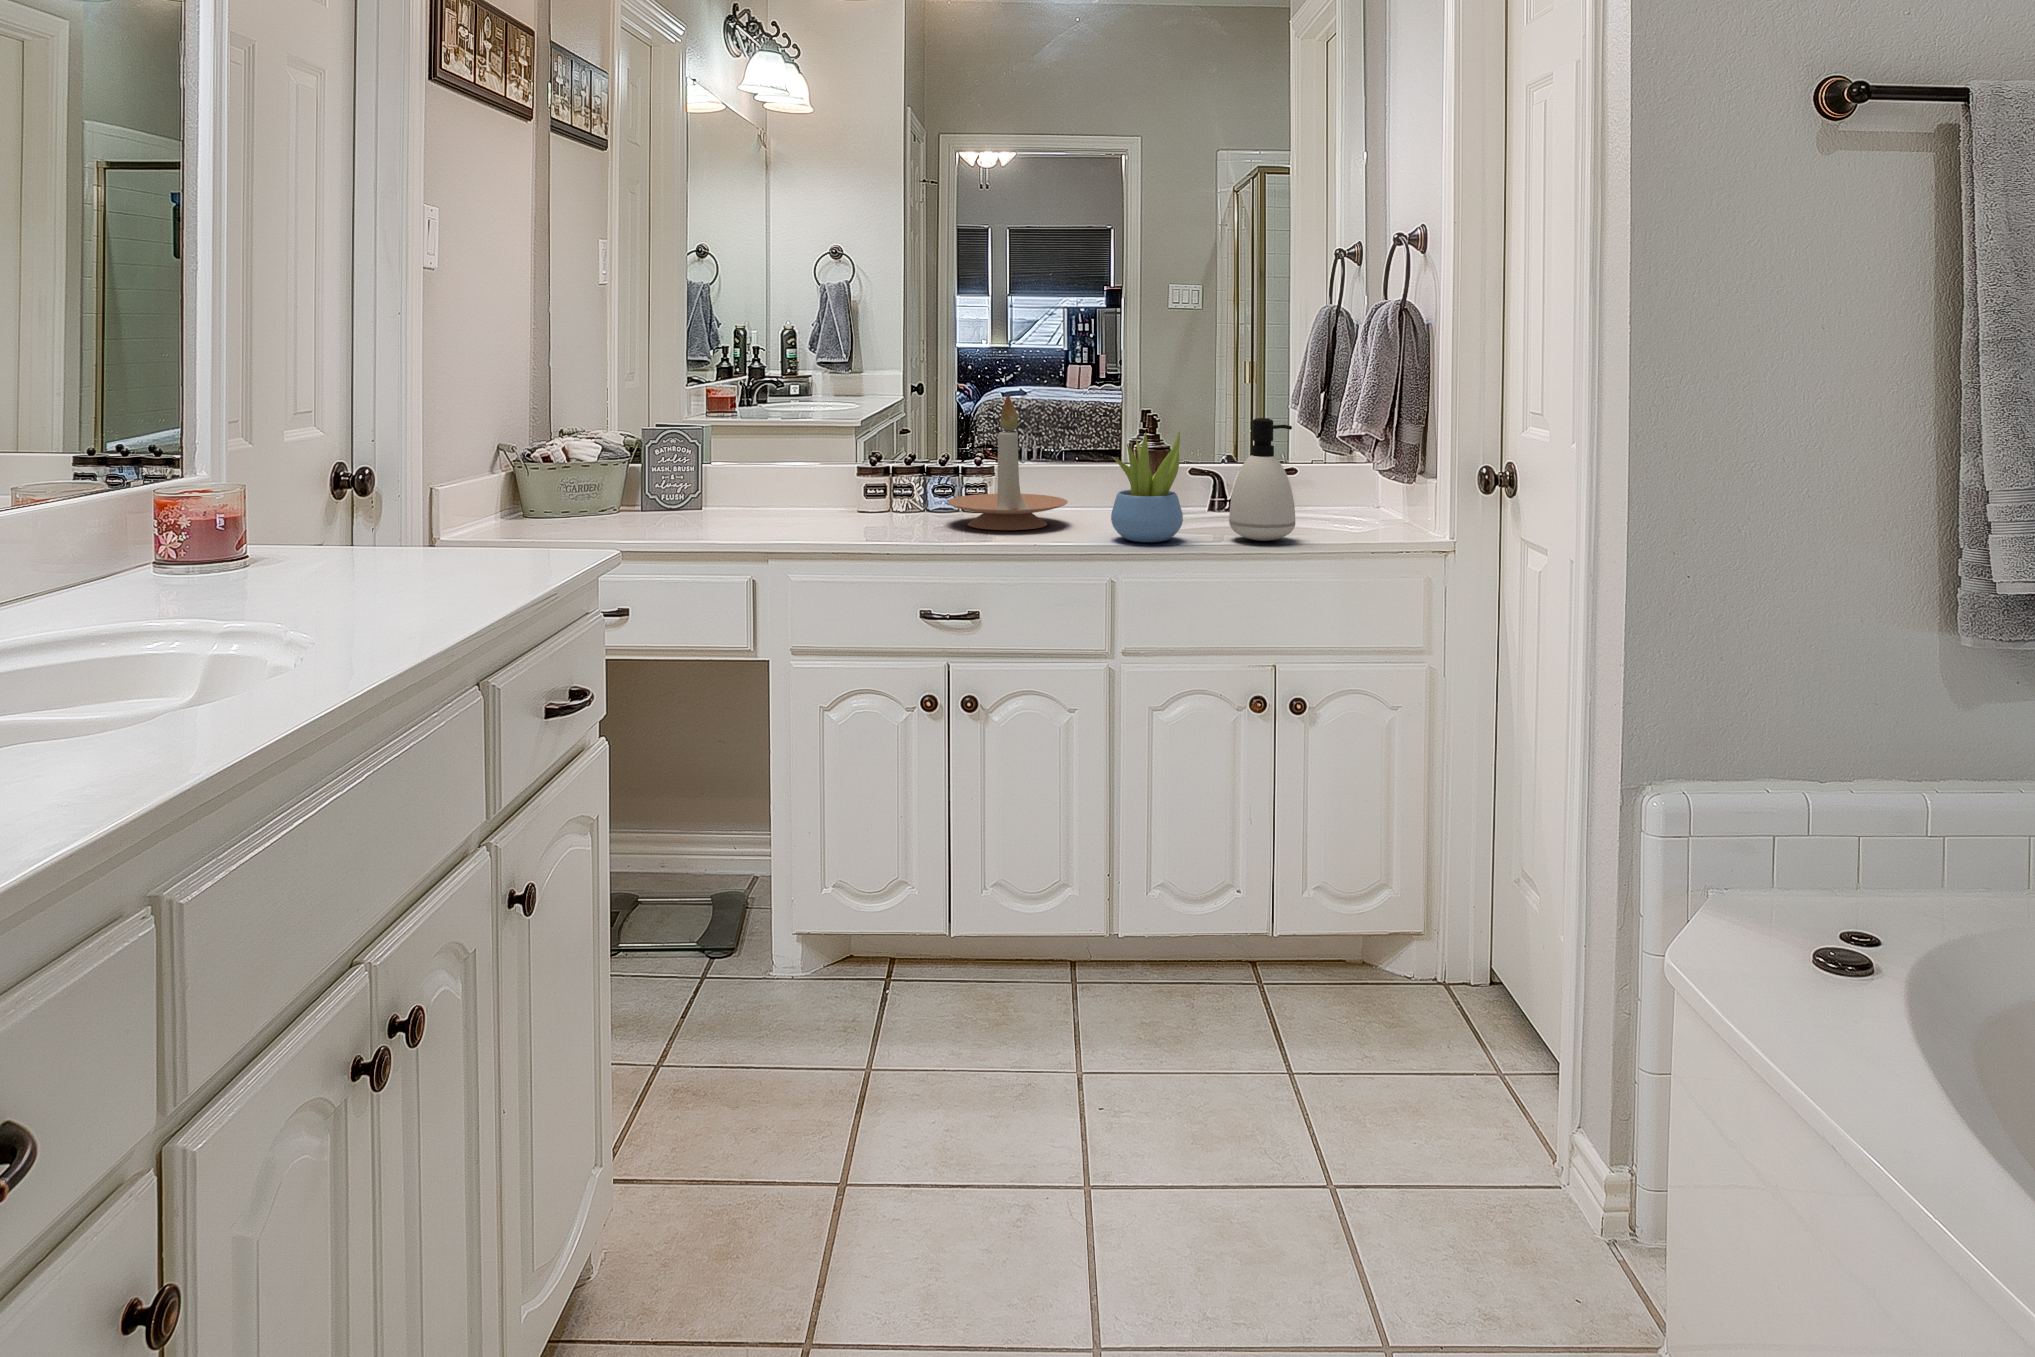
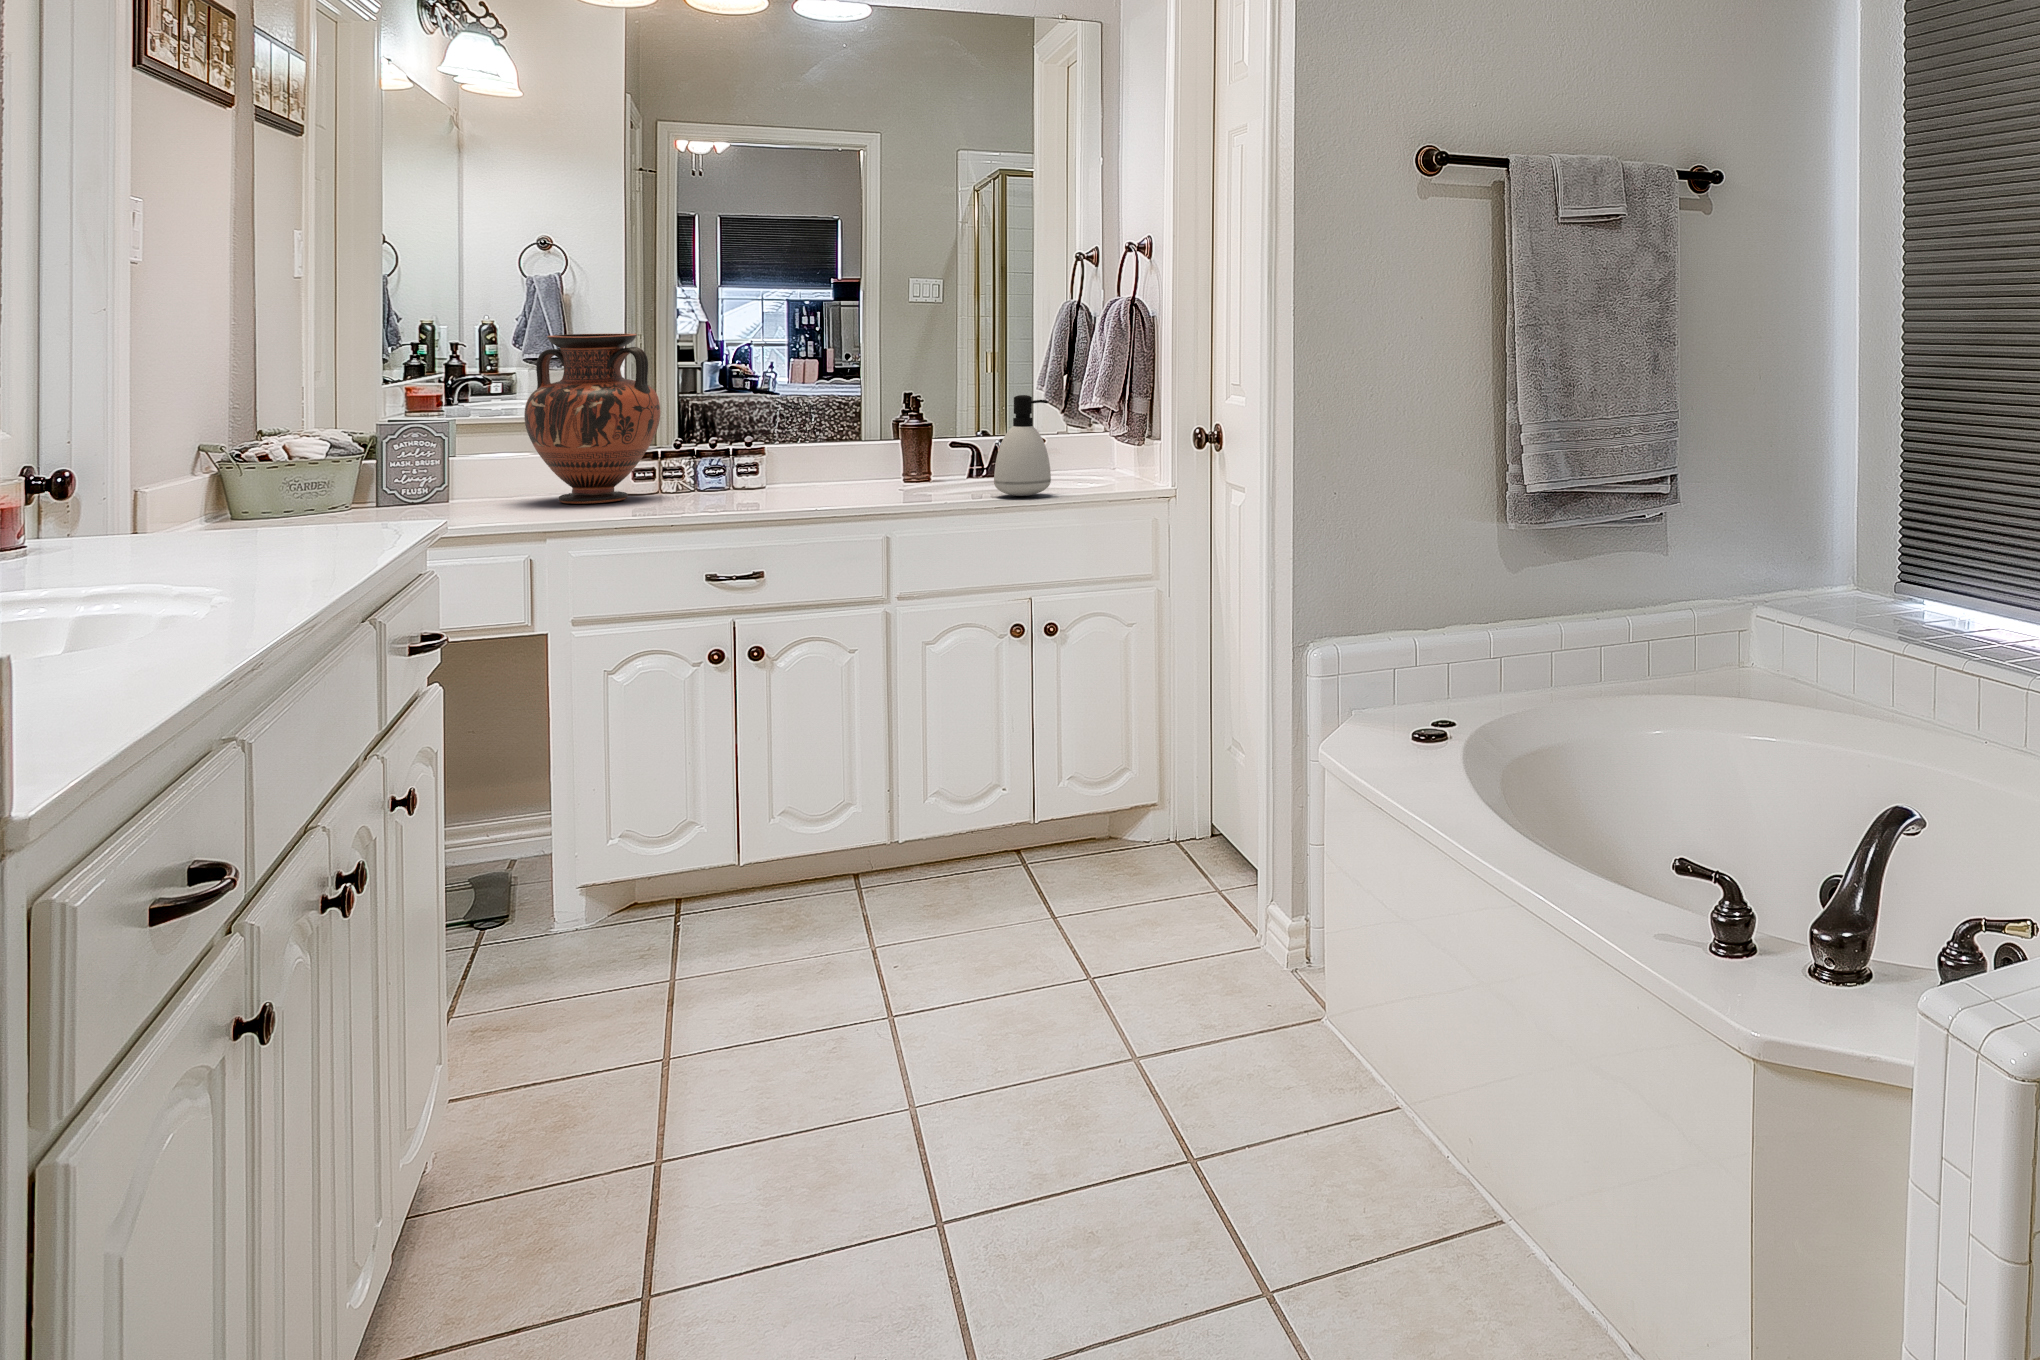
vase: none [769,339,892,519] -> present [524,334,660,504]
candle holder: present [947,394,1068,530] -> none [723,381,843,502]
succulent plant: present [1111,431,1183,542] -> none [888,407,953,502]

